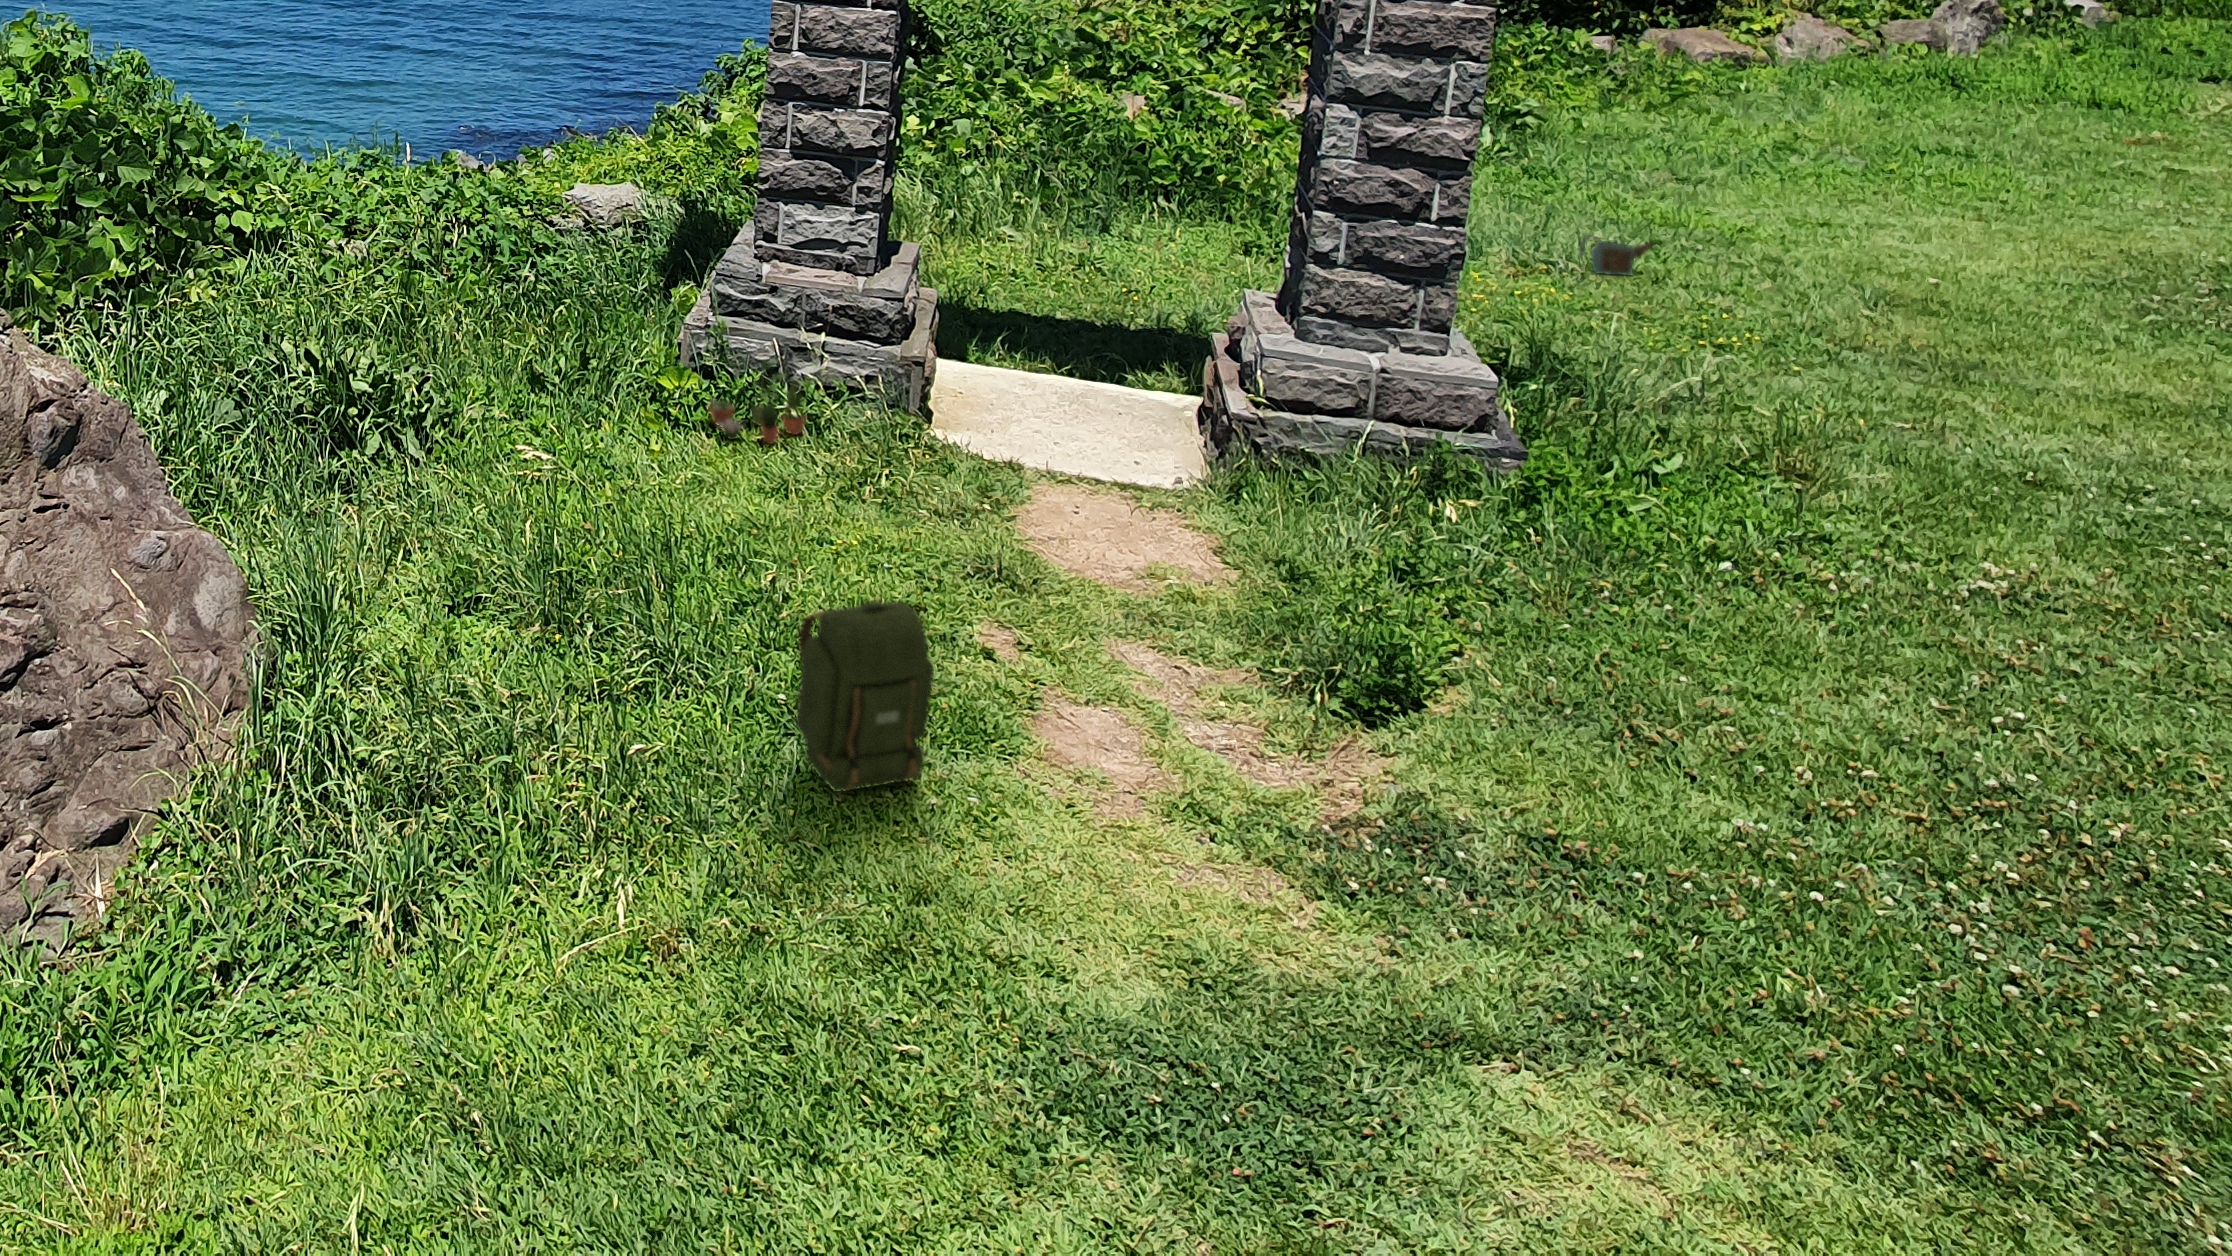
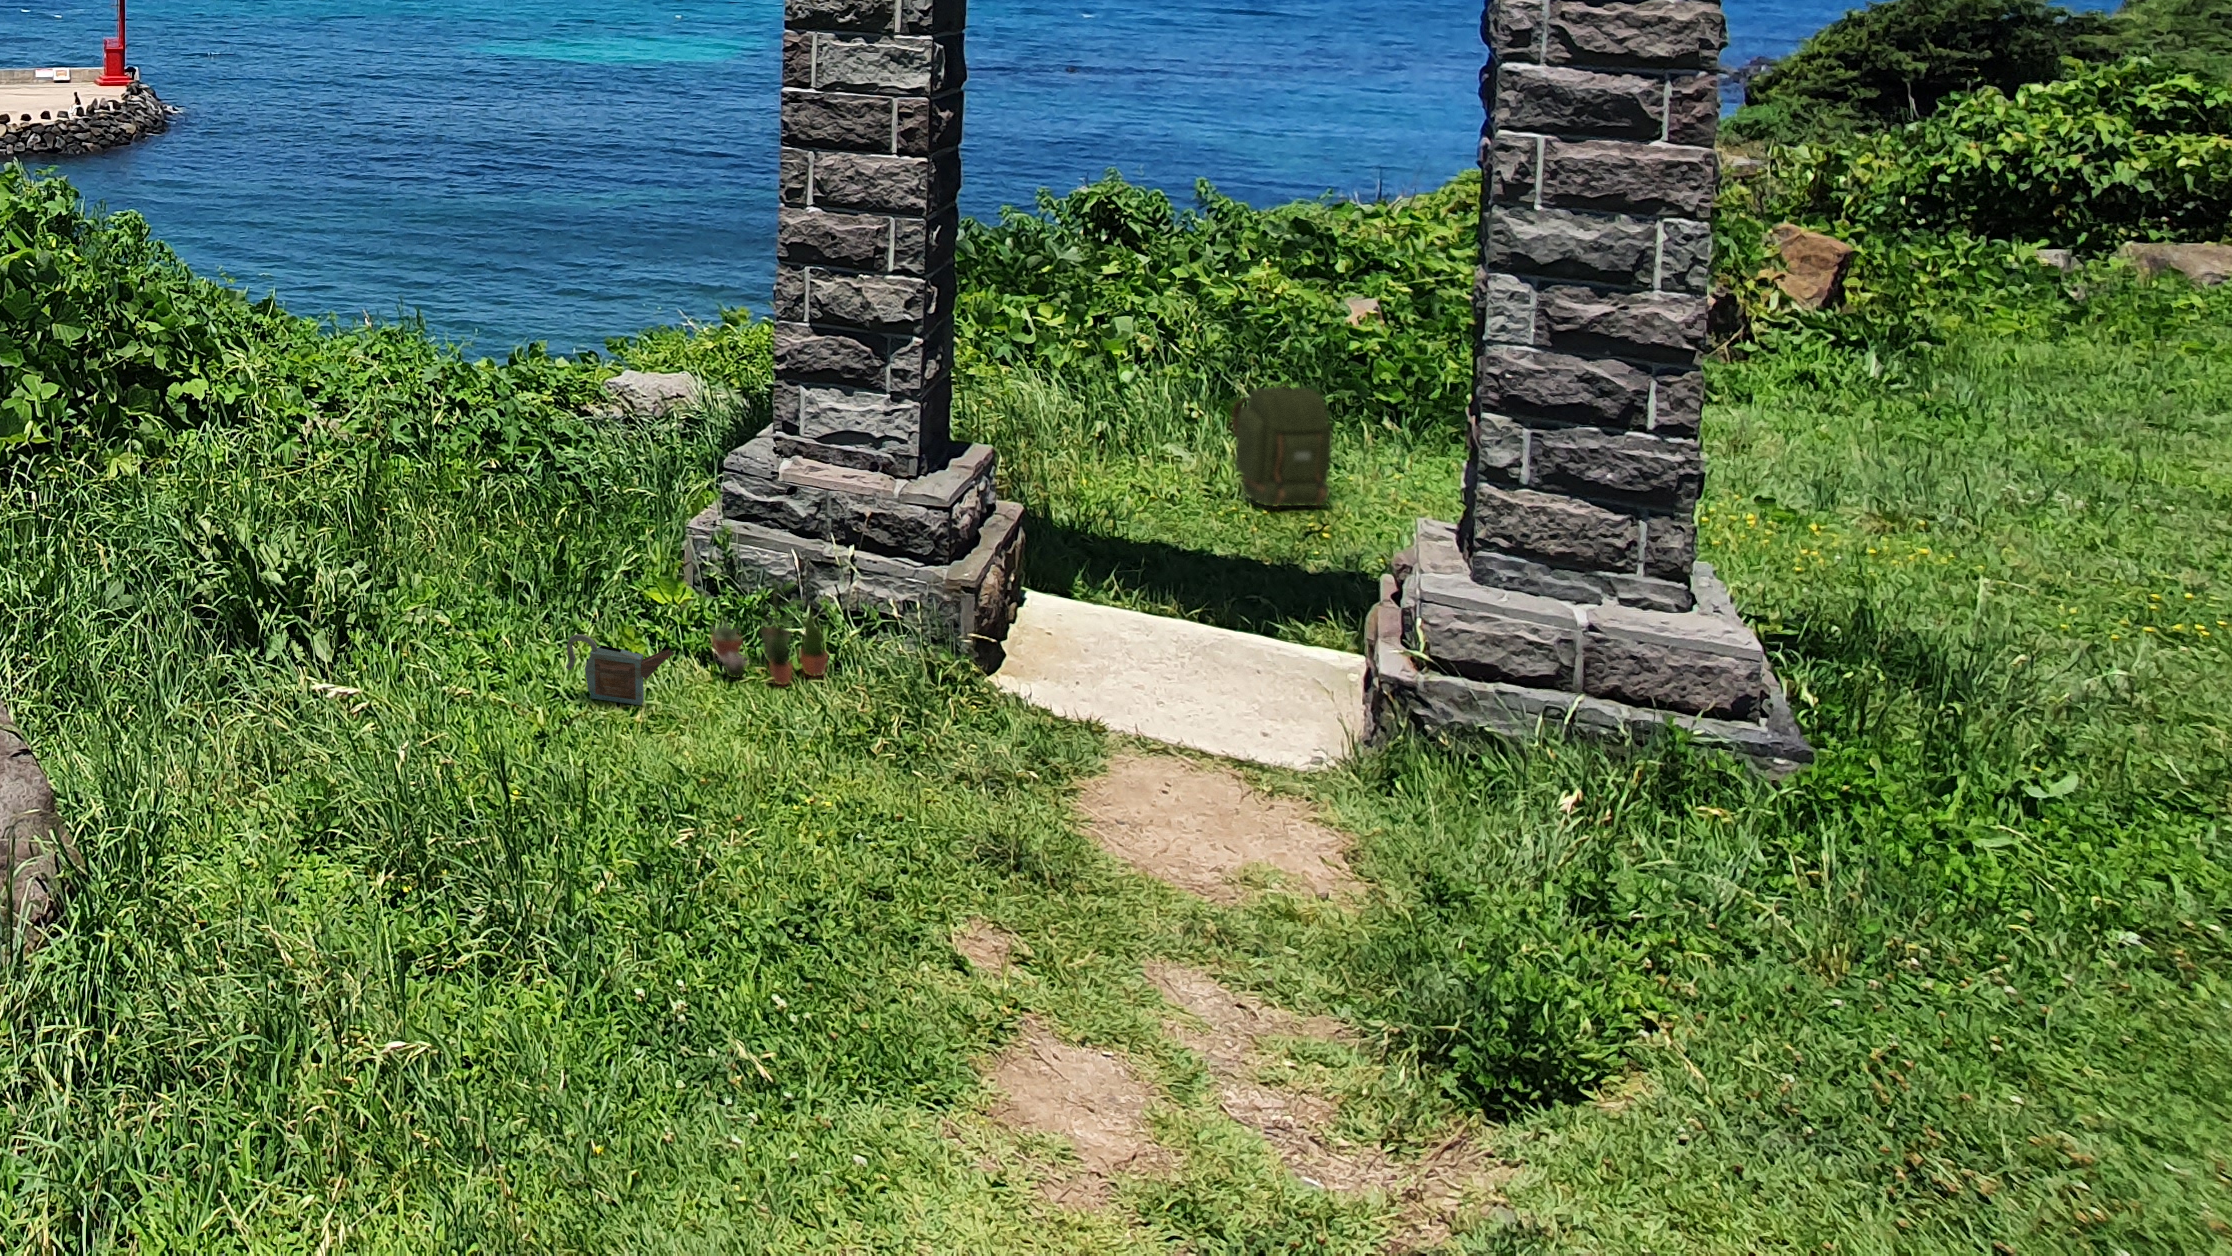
watering can: present [1579,235,1655,276] -> present [566,634,674,705]
backpack: present [796,600,934,792] -> present [1231,384,1333,507]

